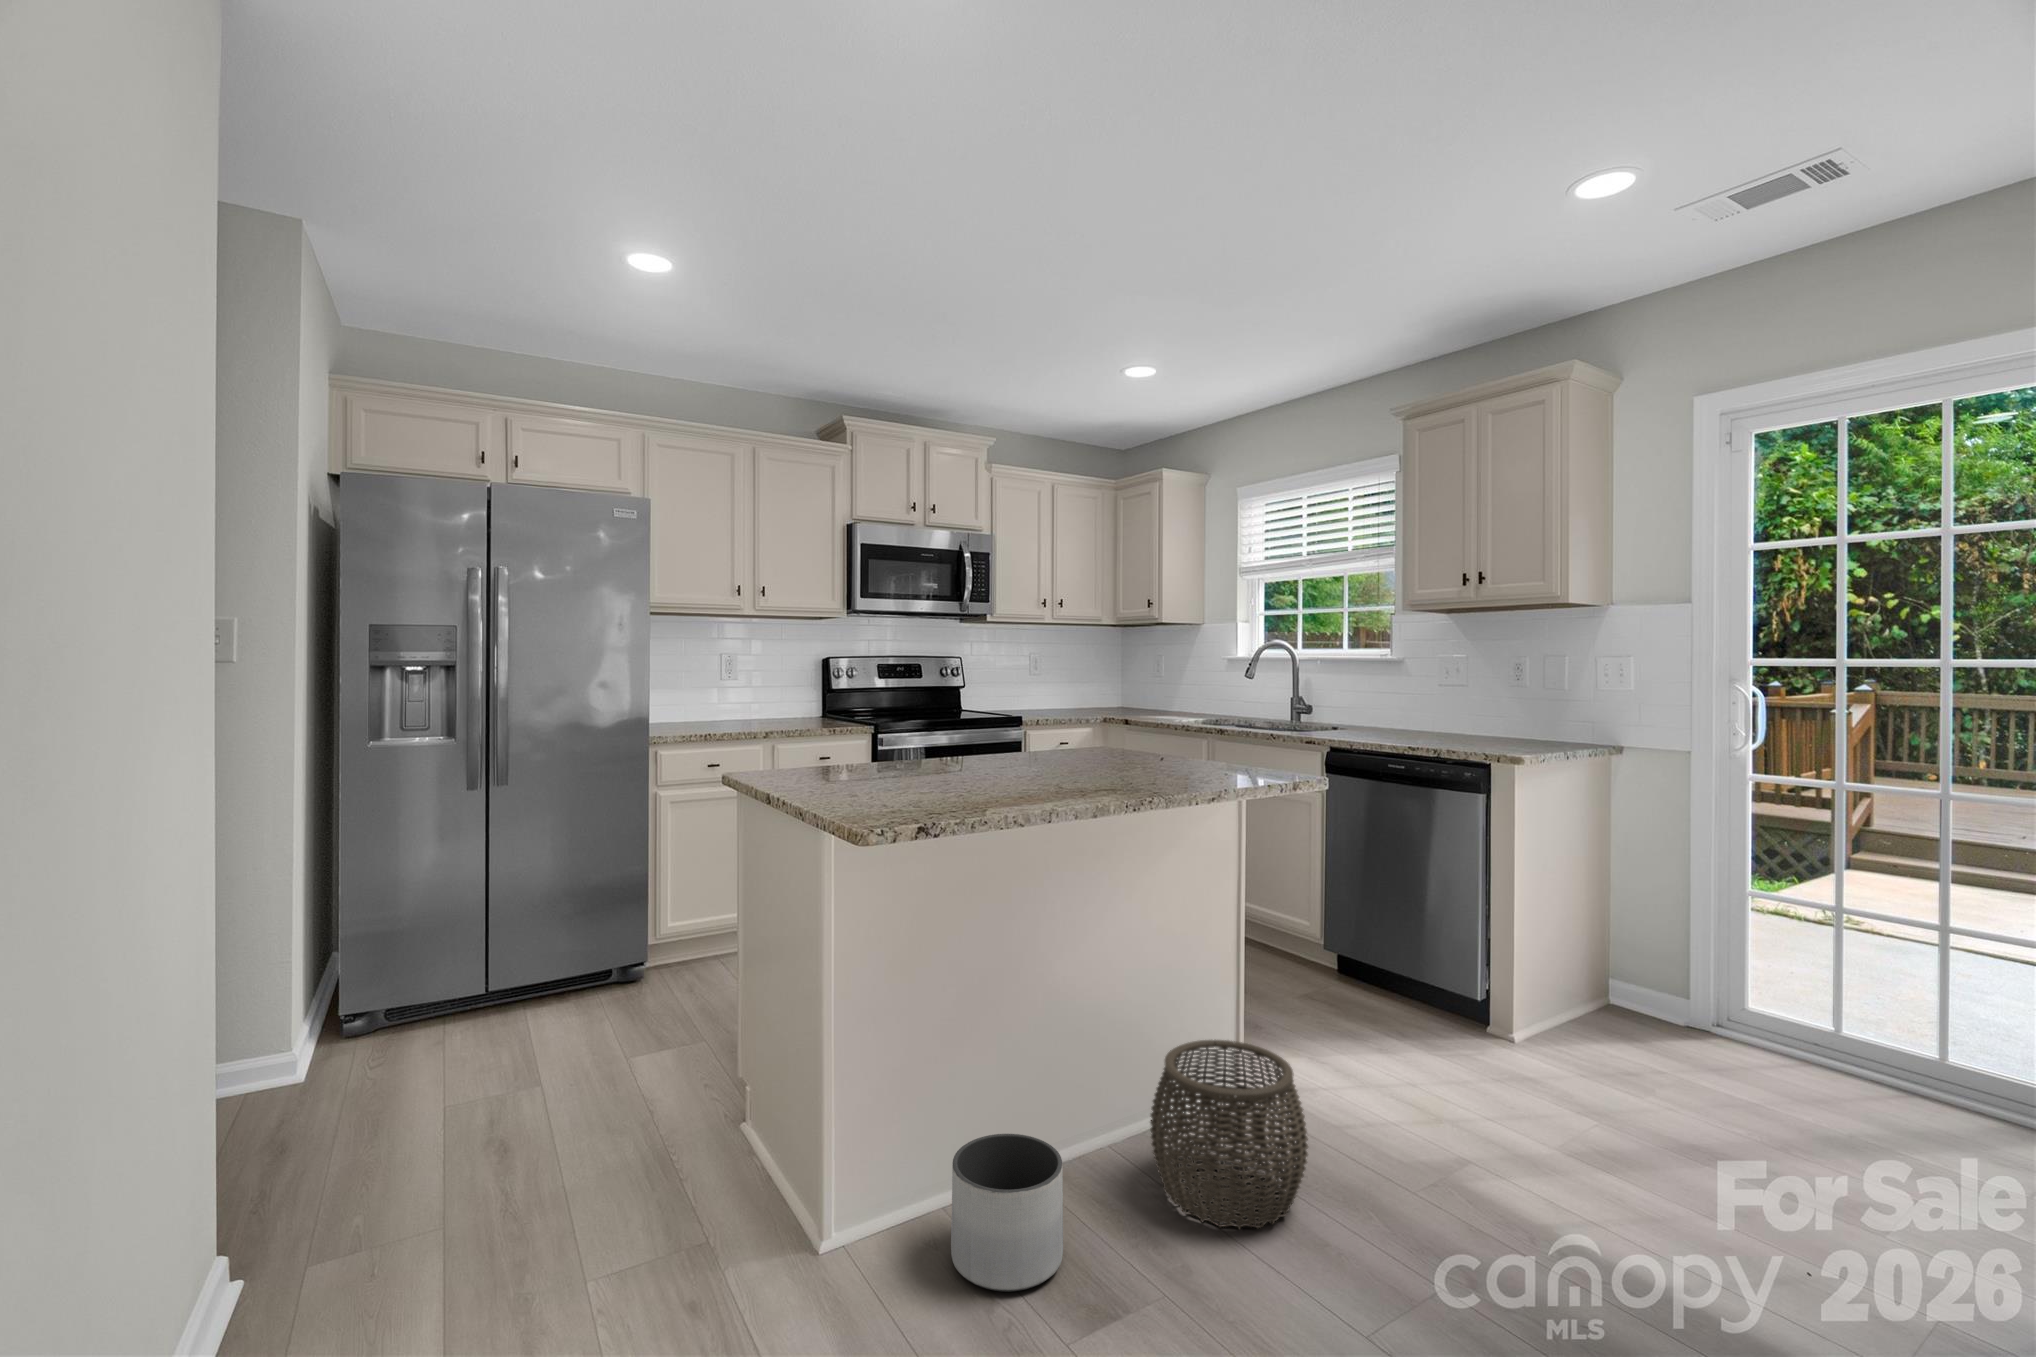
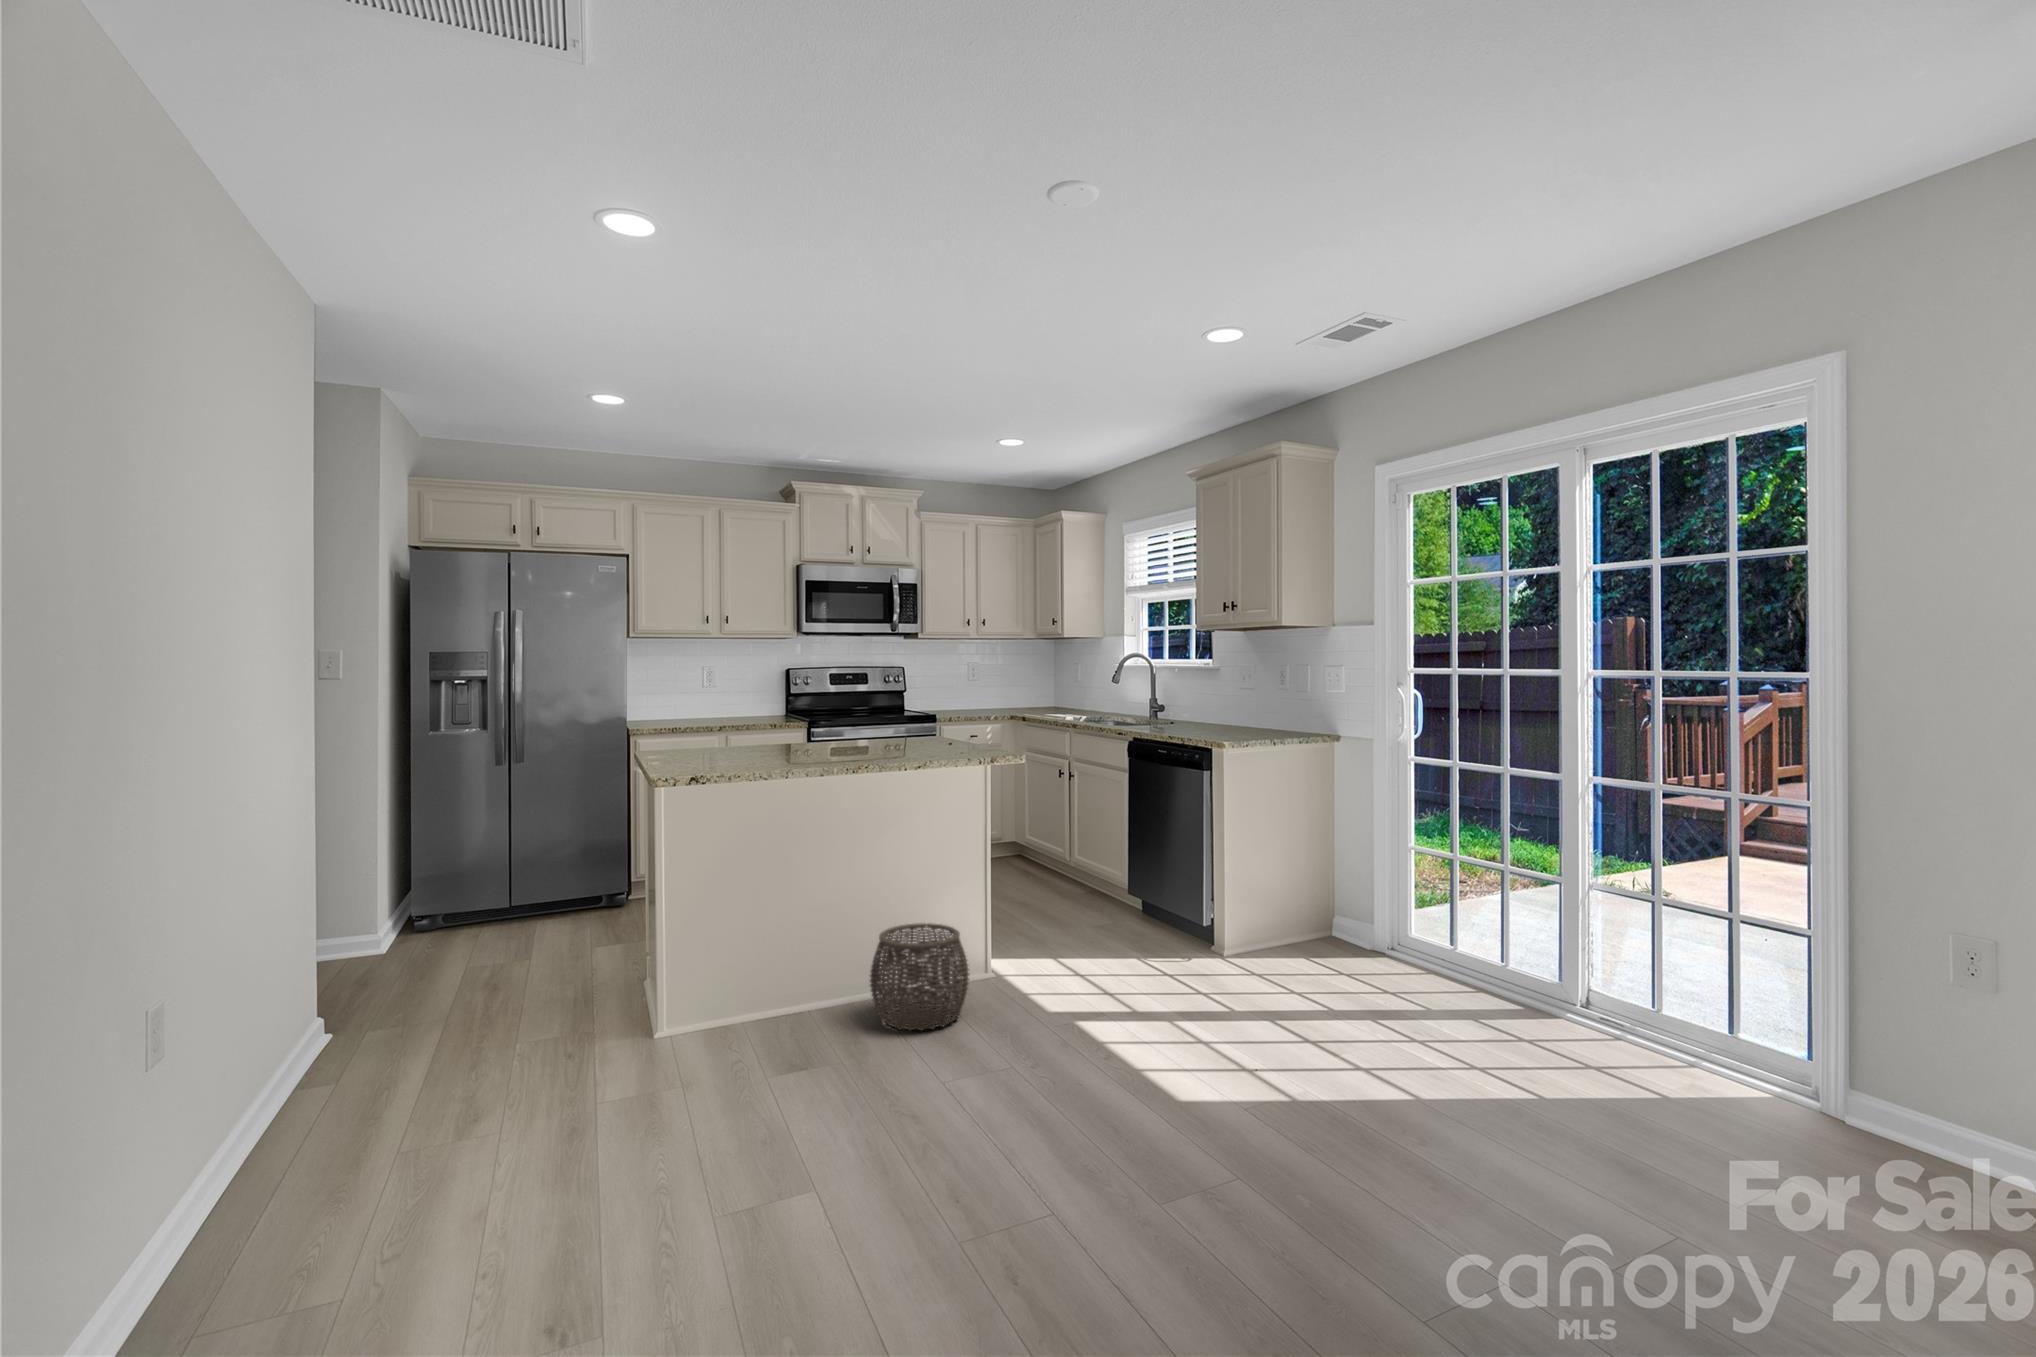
planter: present [951,1134,1063,1292] -> none [724,968,794,1048]

